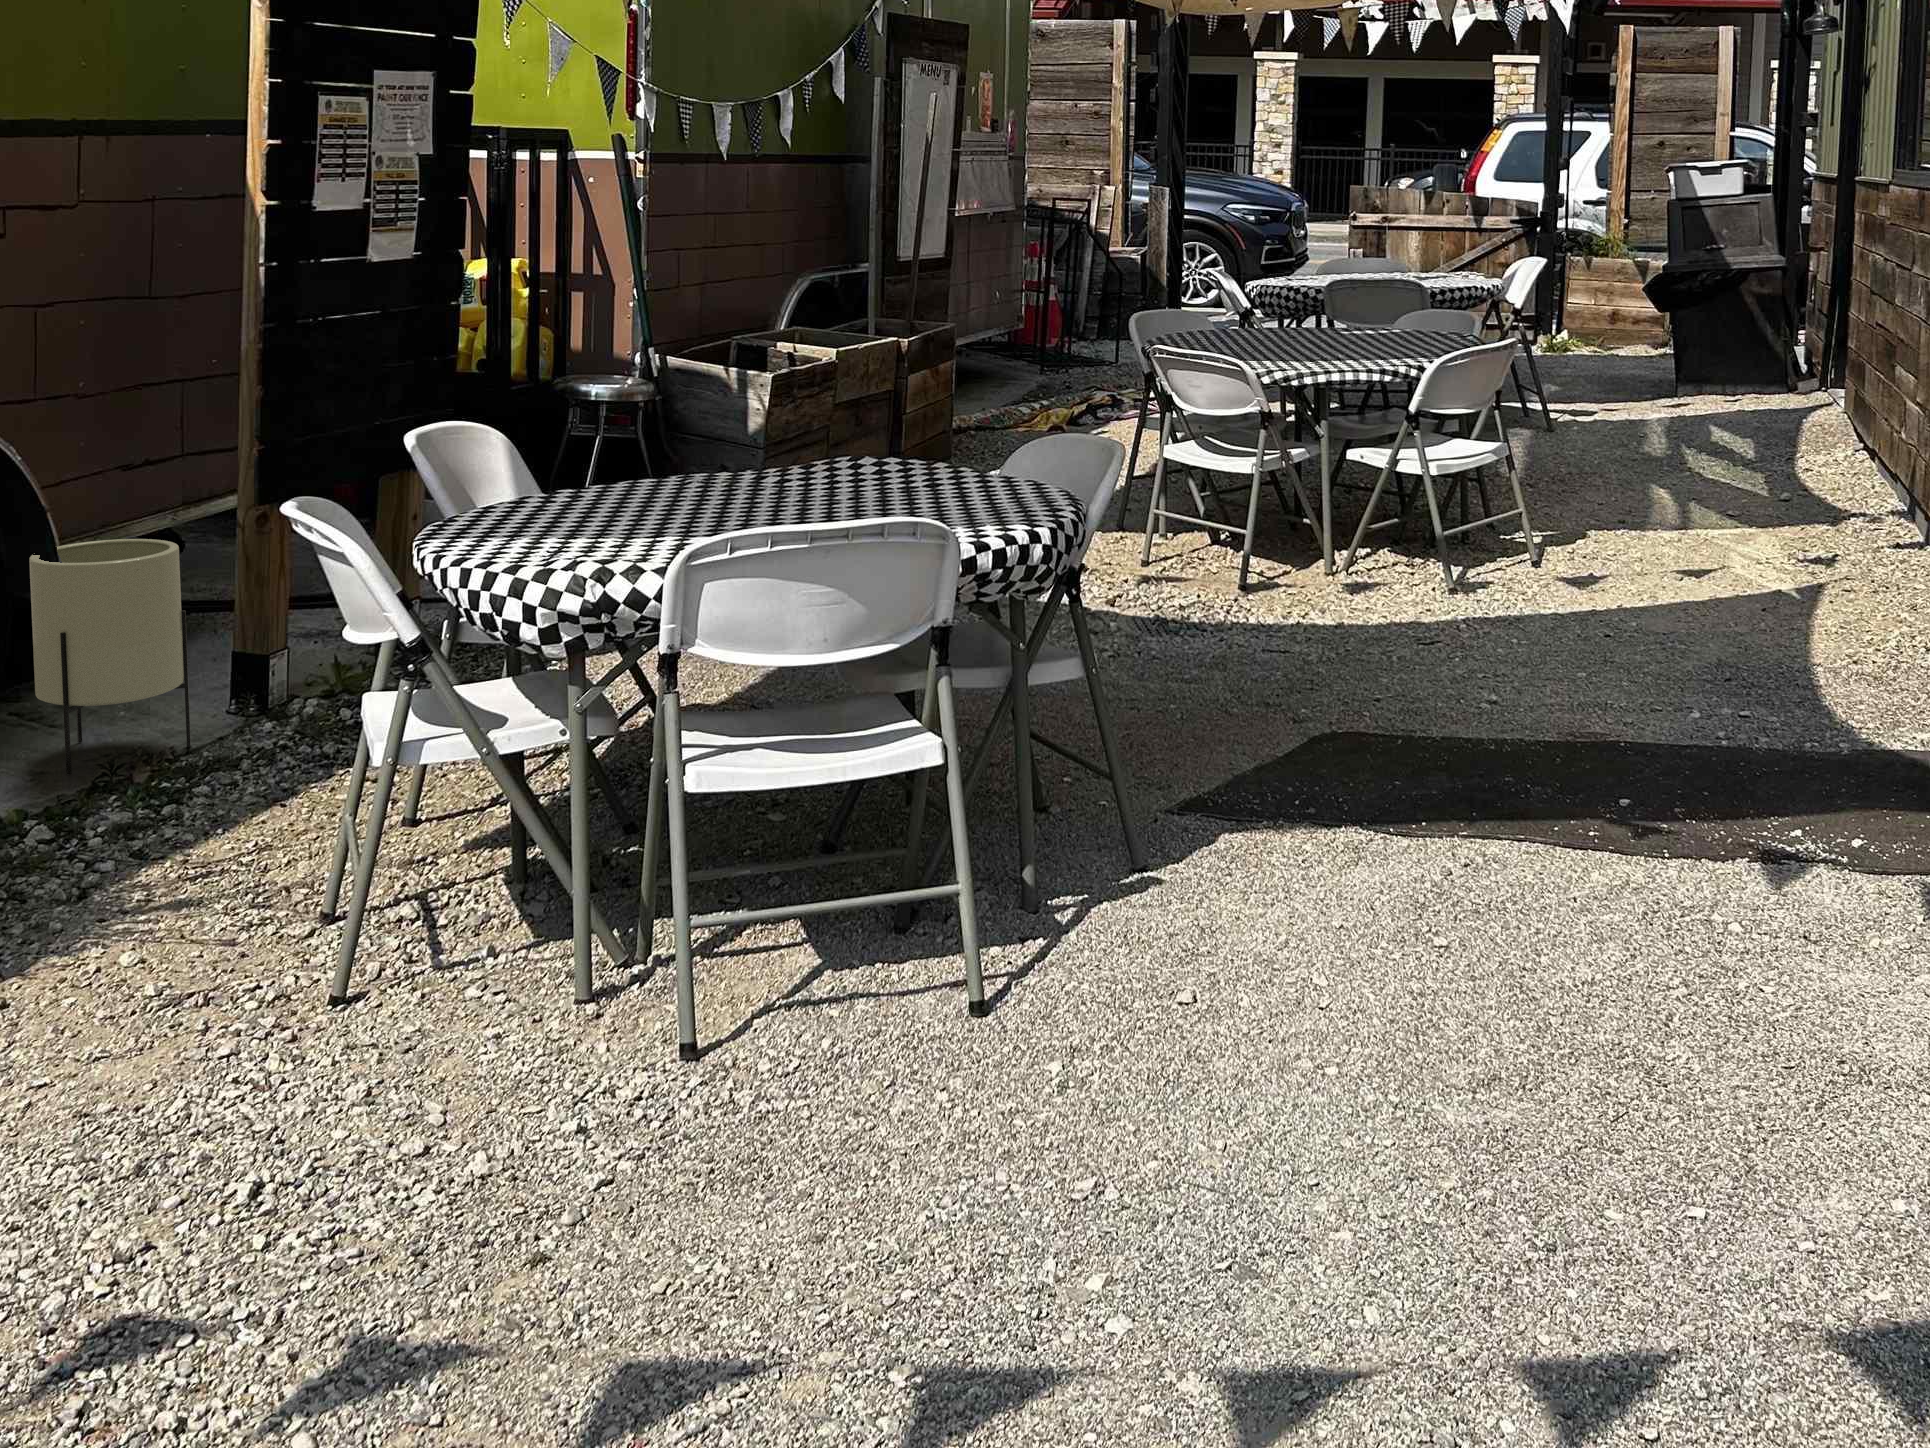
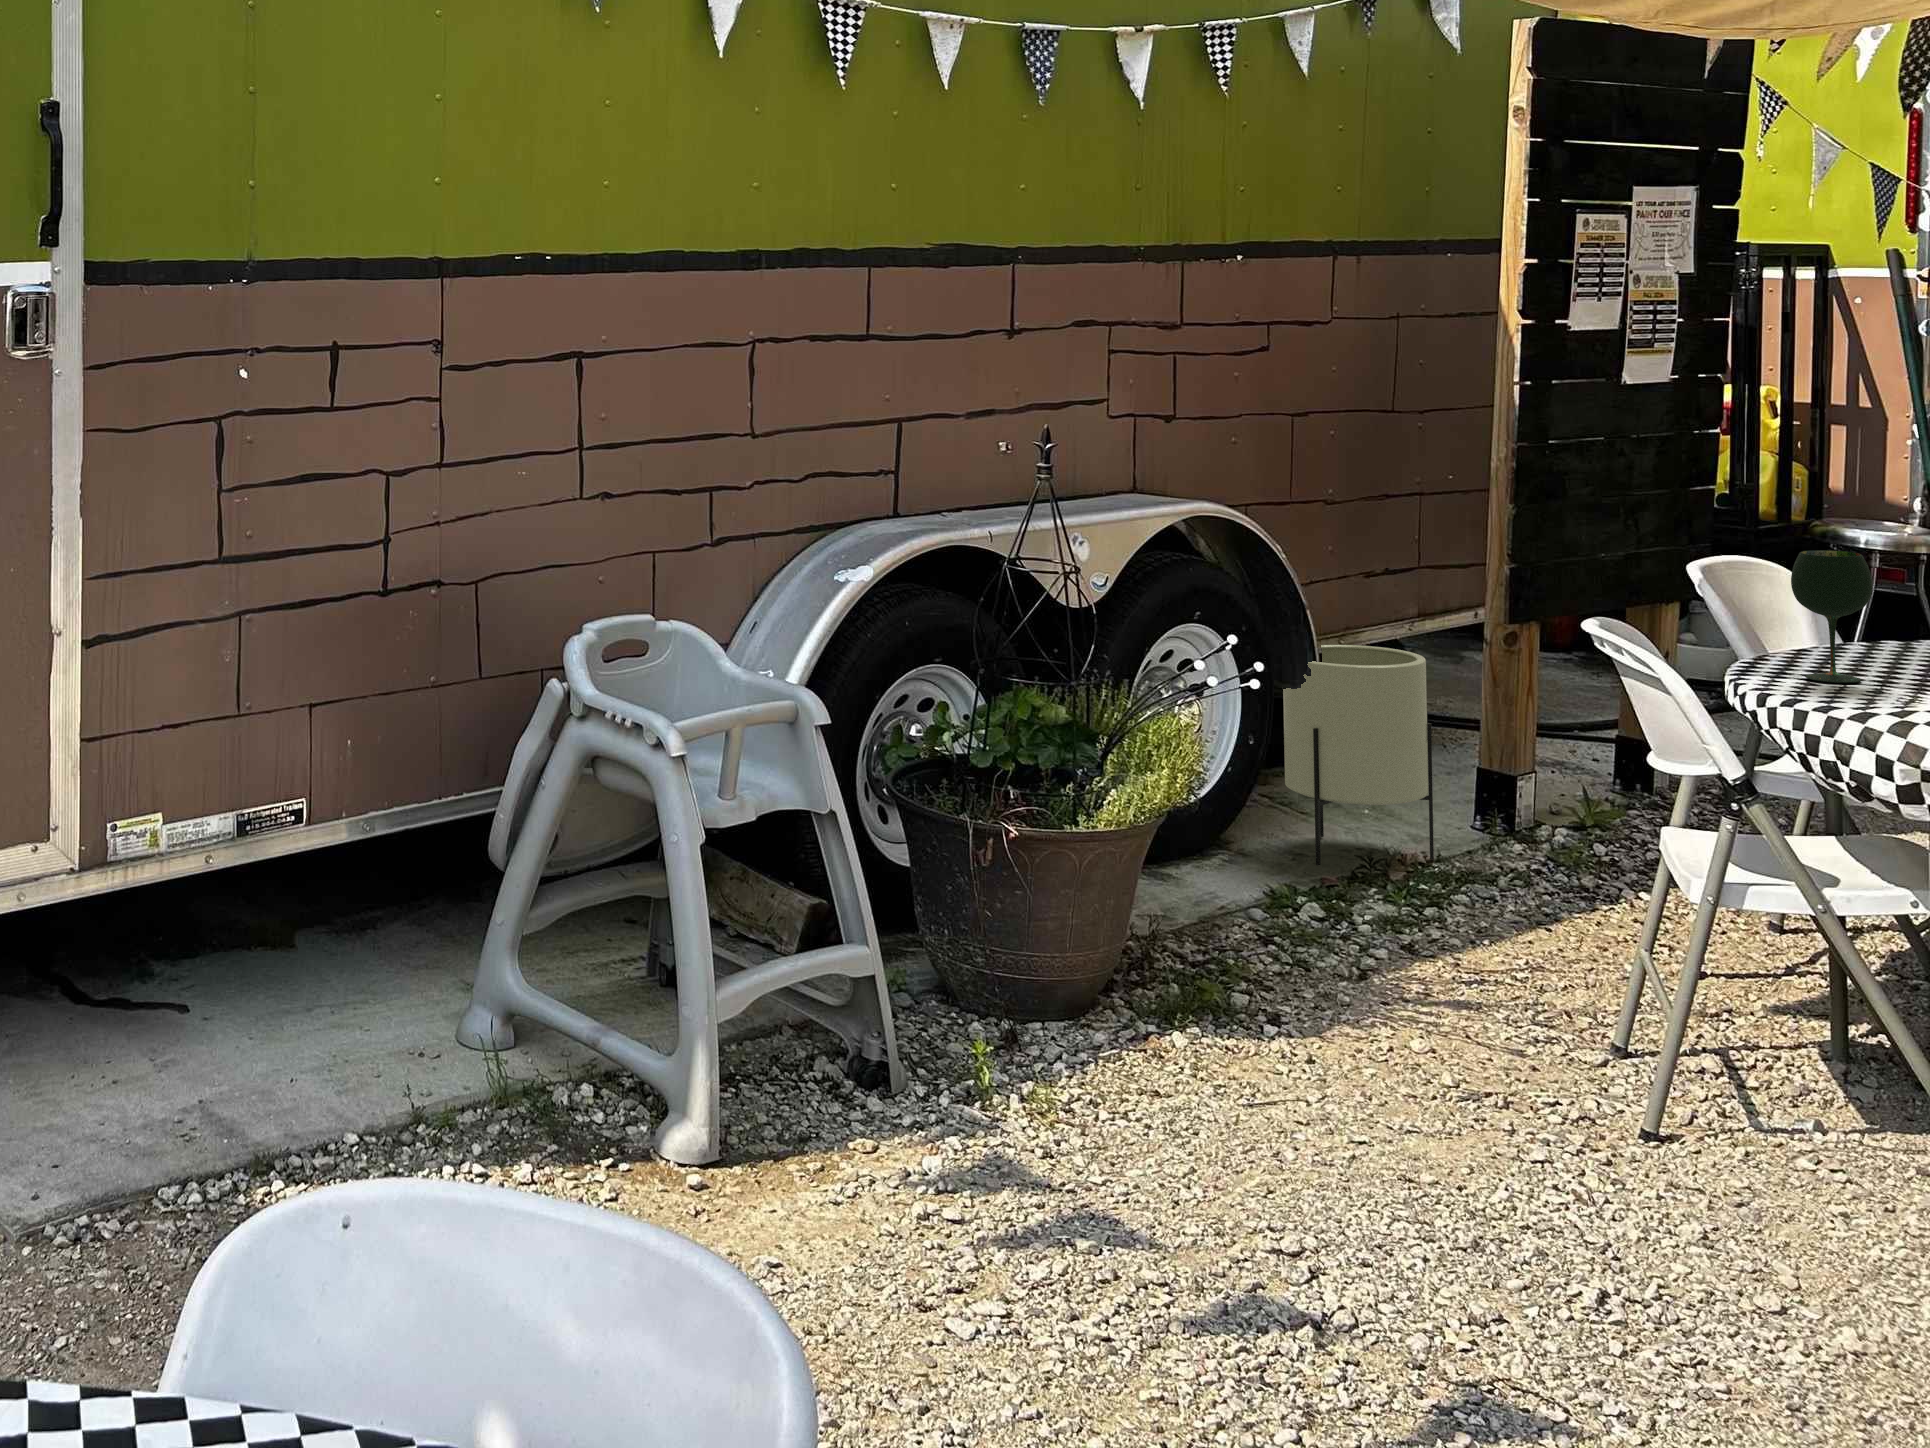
wine glass: none [471,412,537,534] -> present [1791,550,1873,683]

